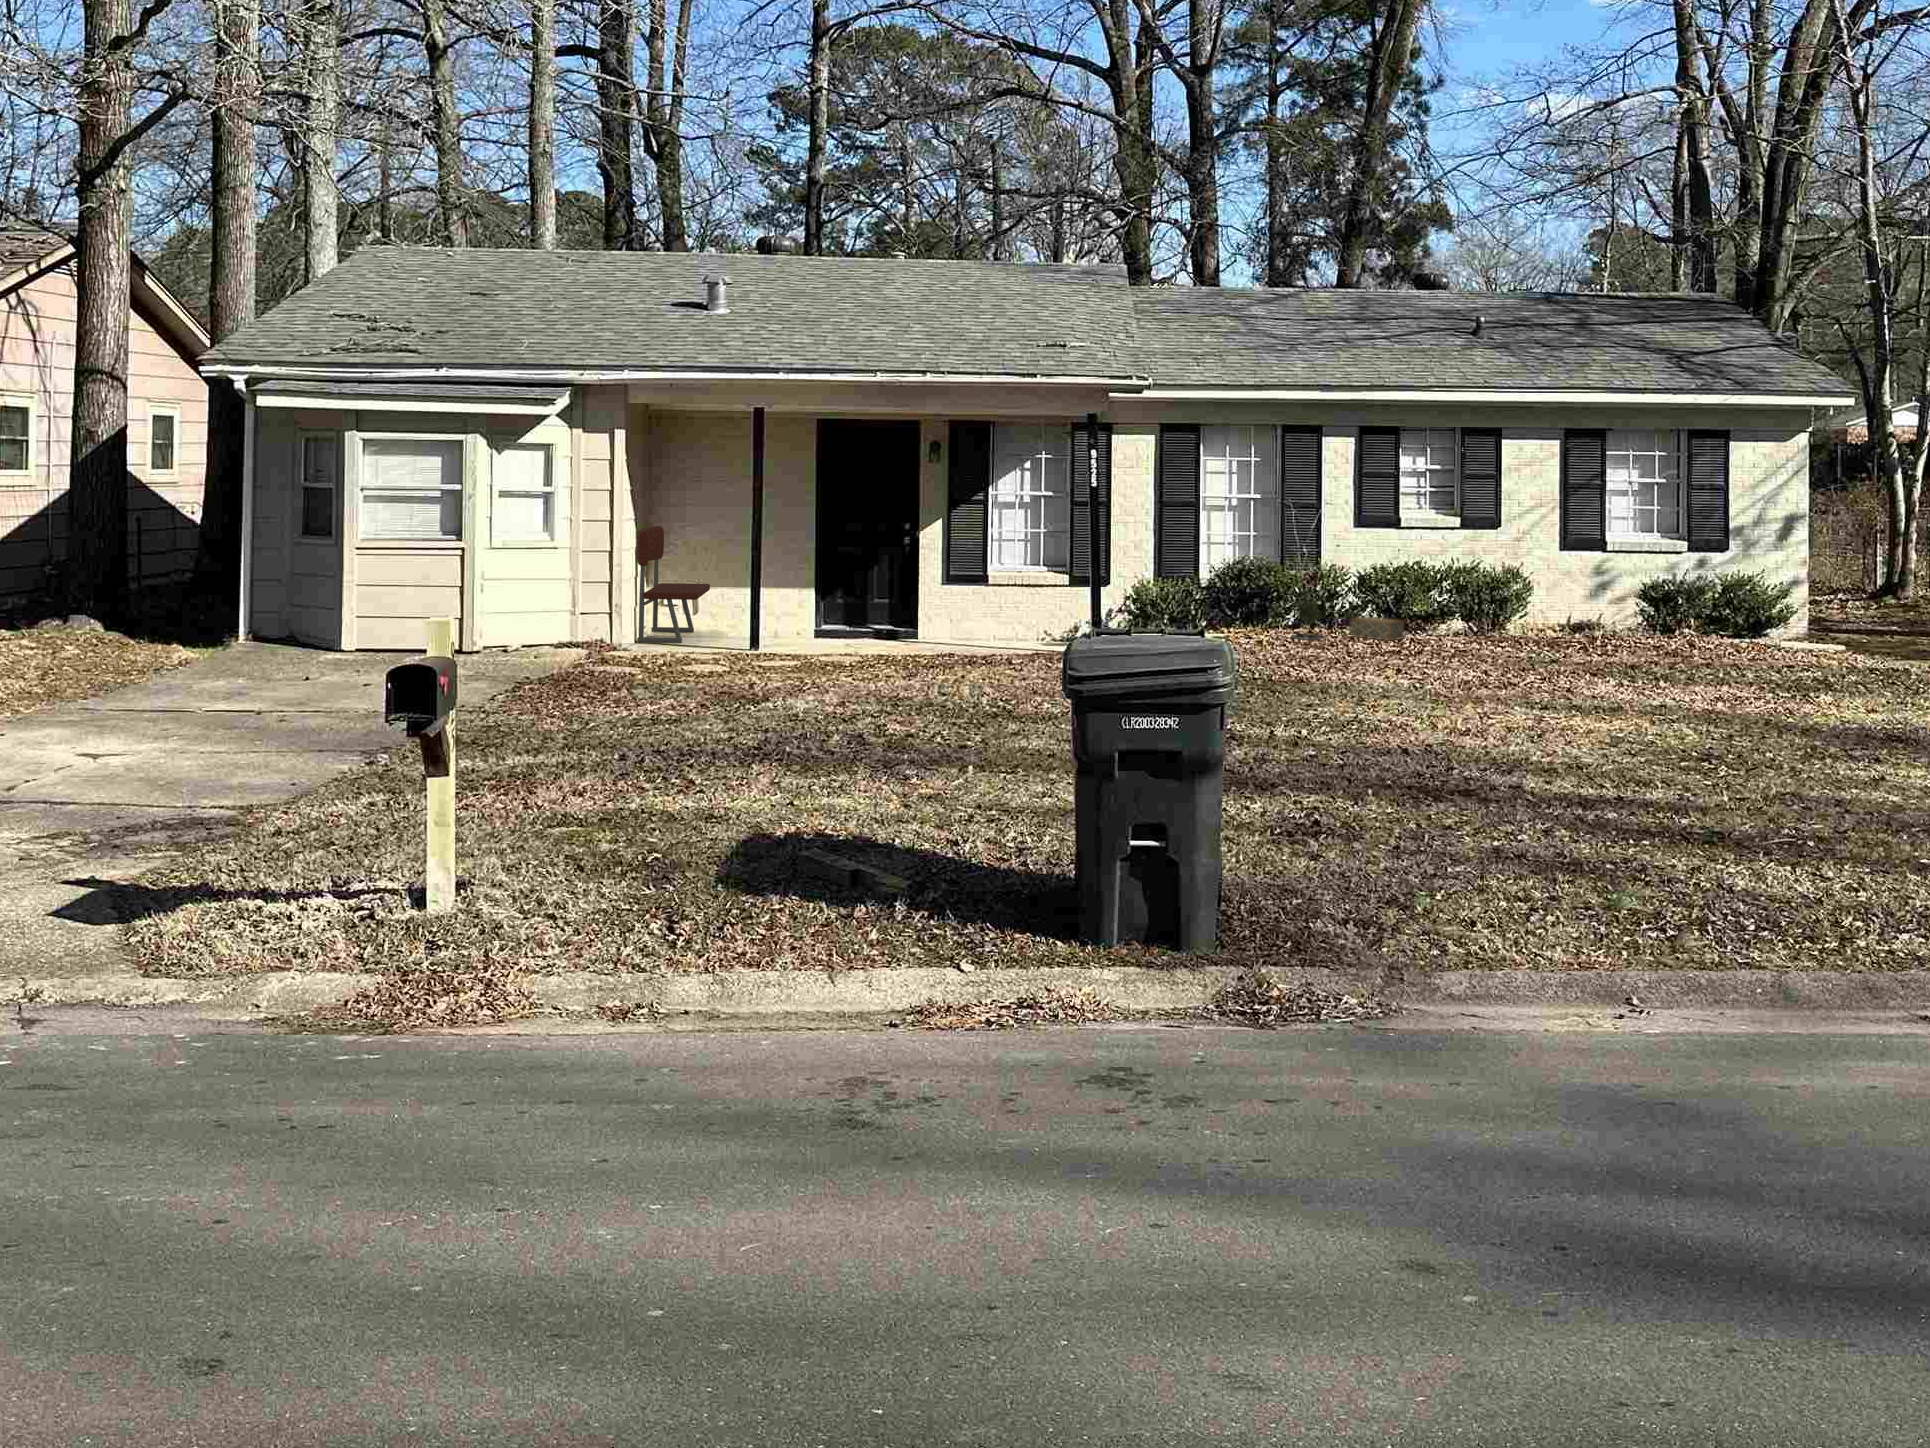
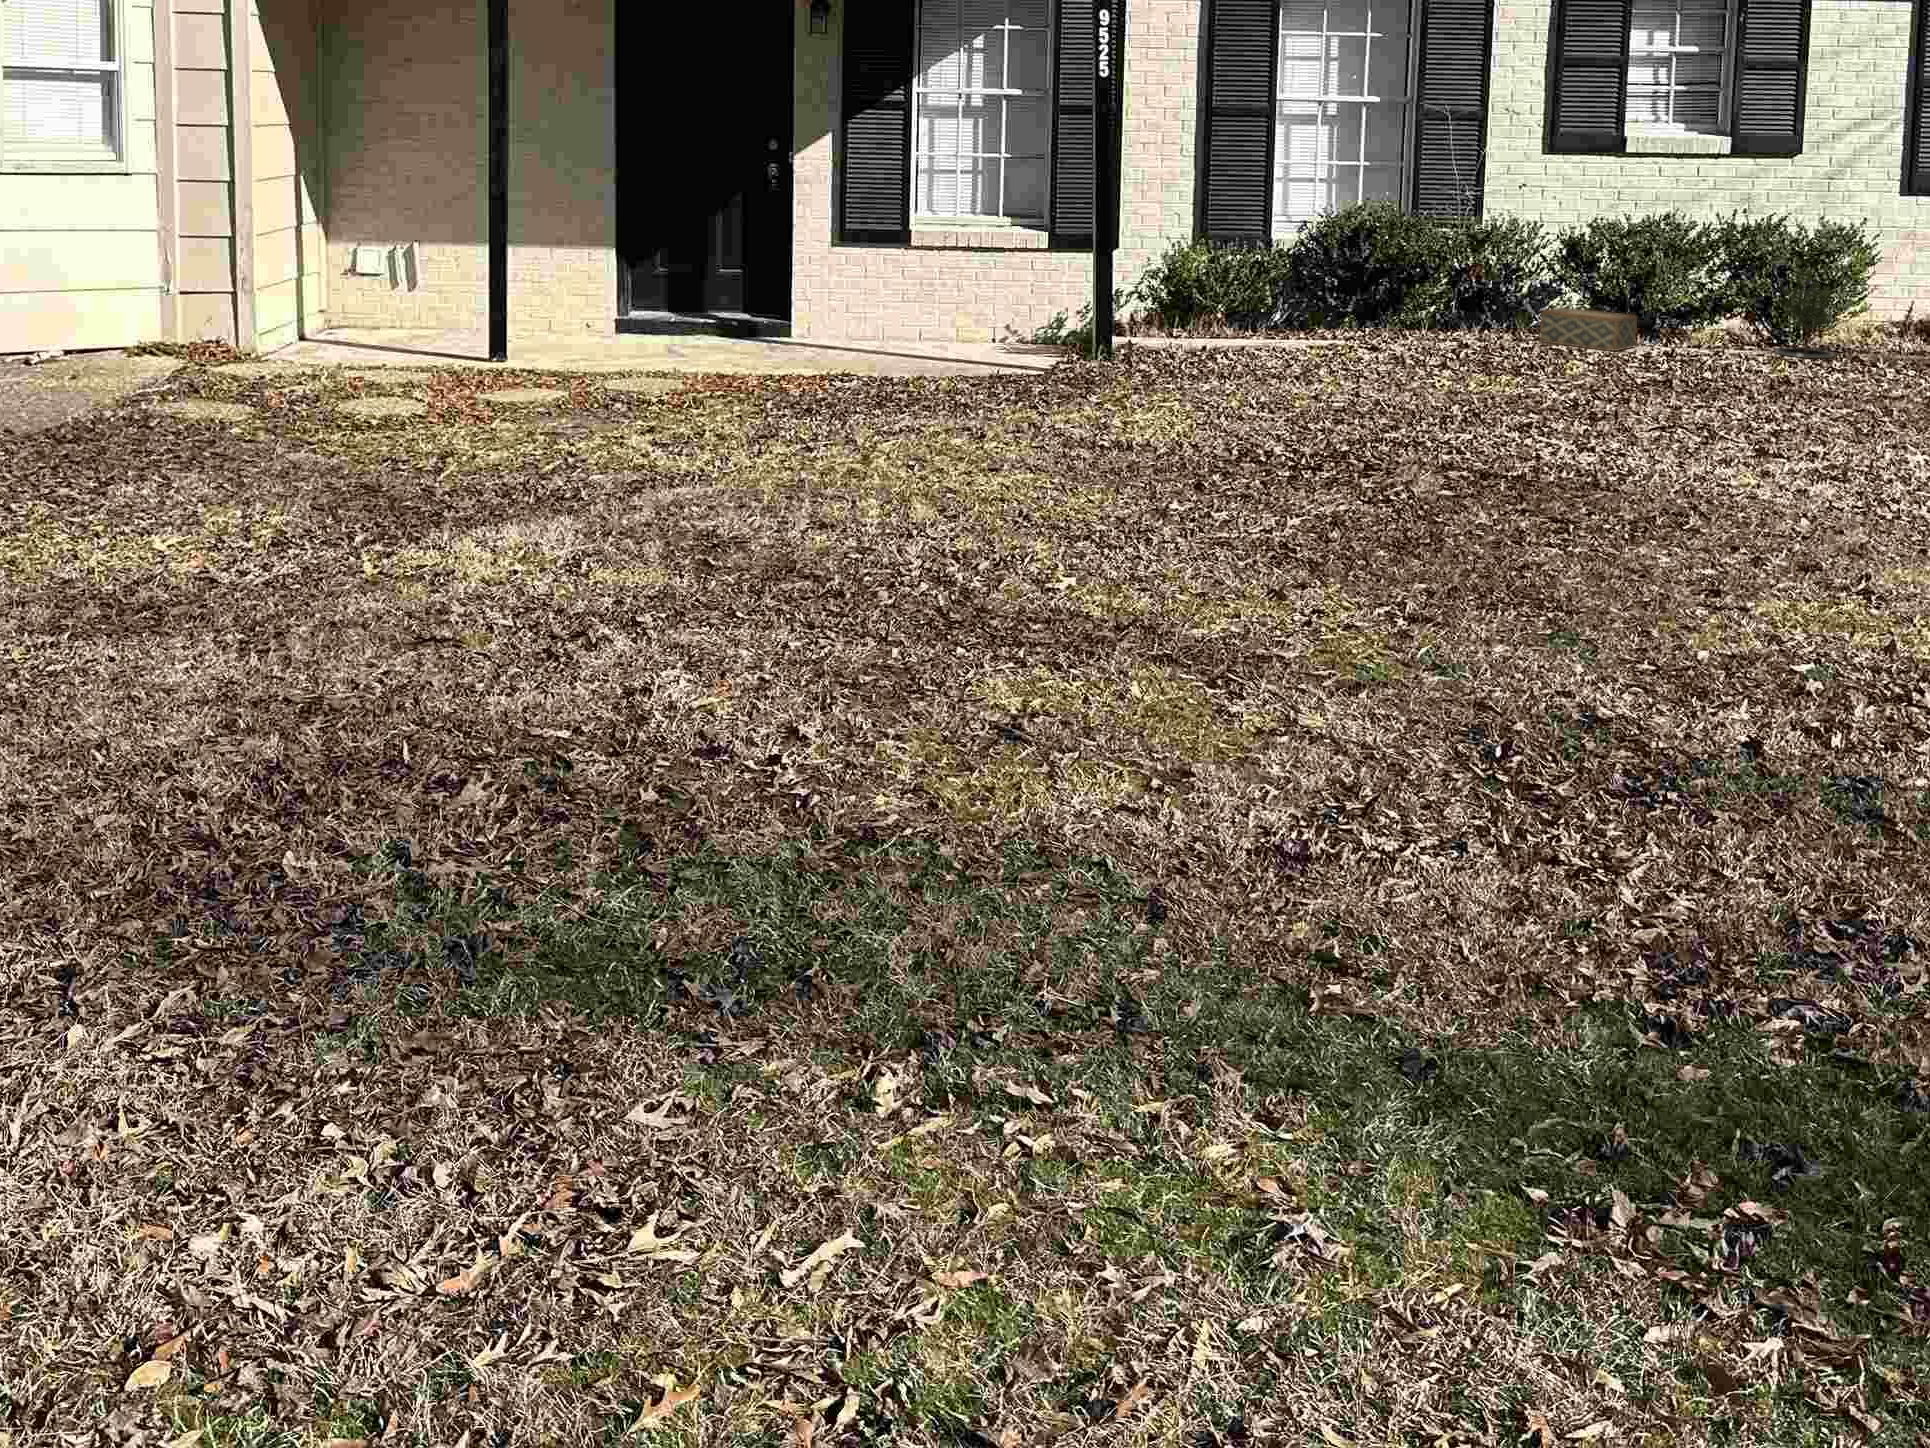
bench: present [636,526,710,643] -> none [286,140,429,346]
potted tree: present [1292,588,1322,640] -> present [1775,262,1836,358]

